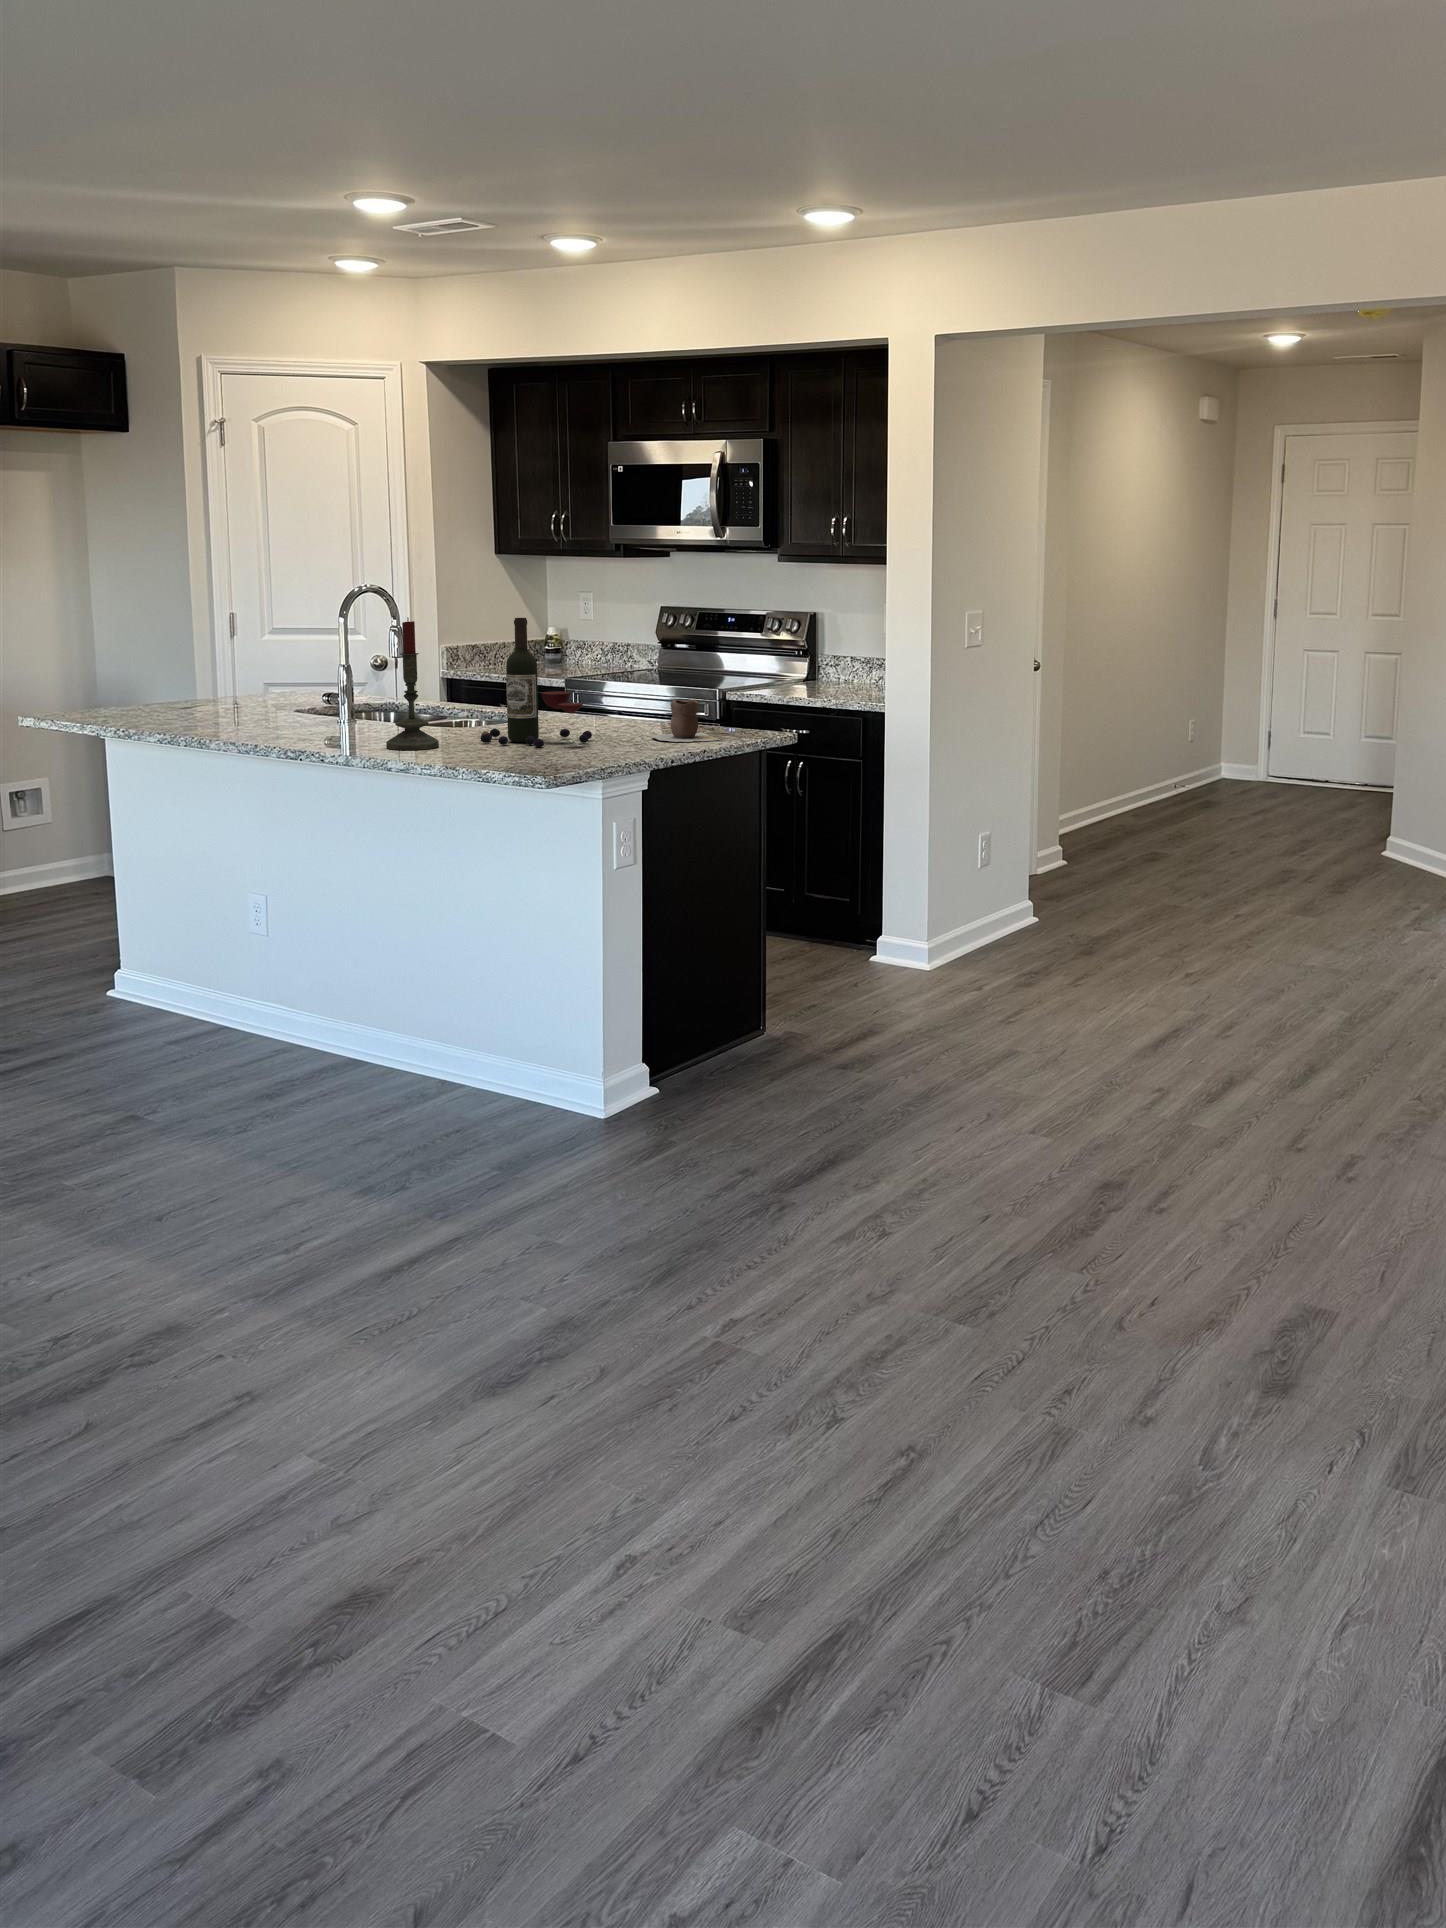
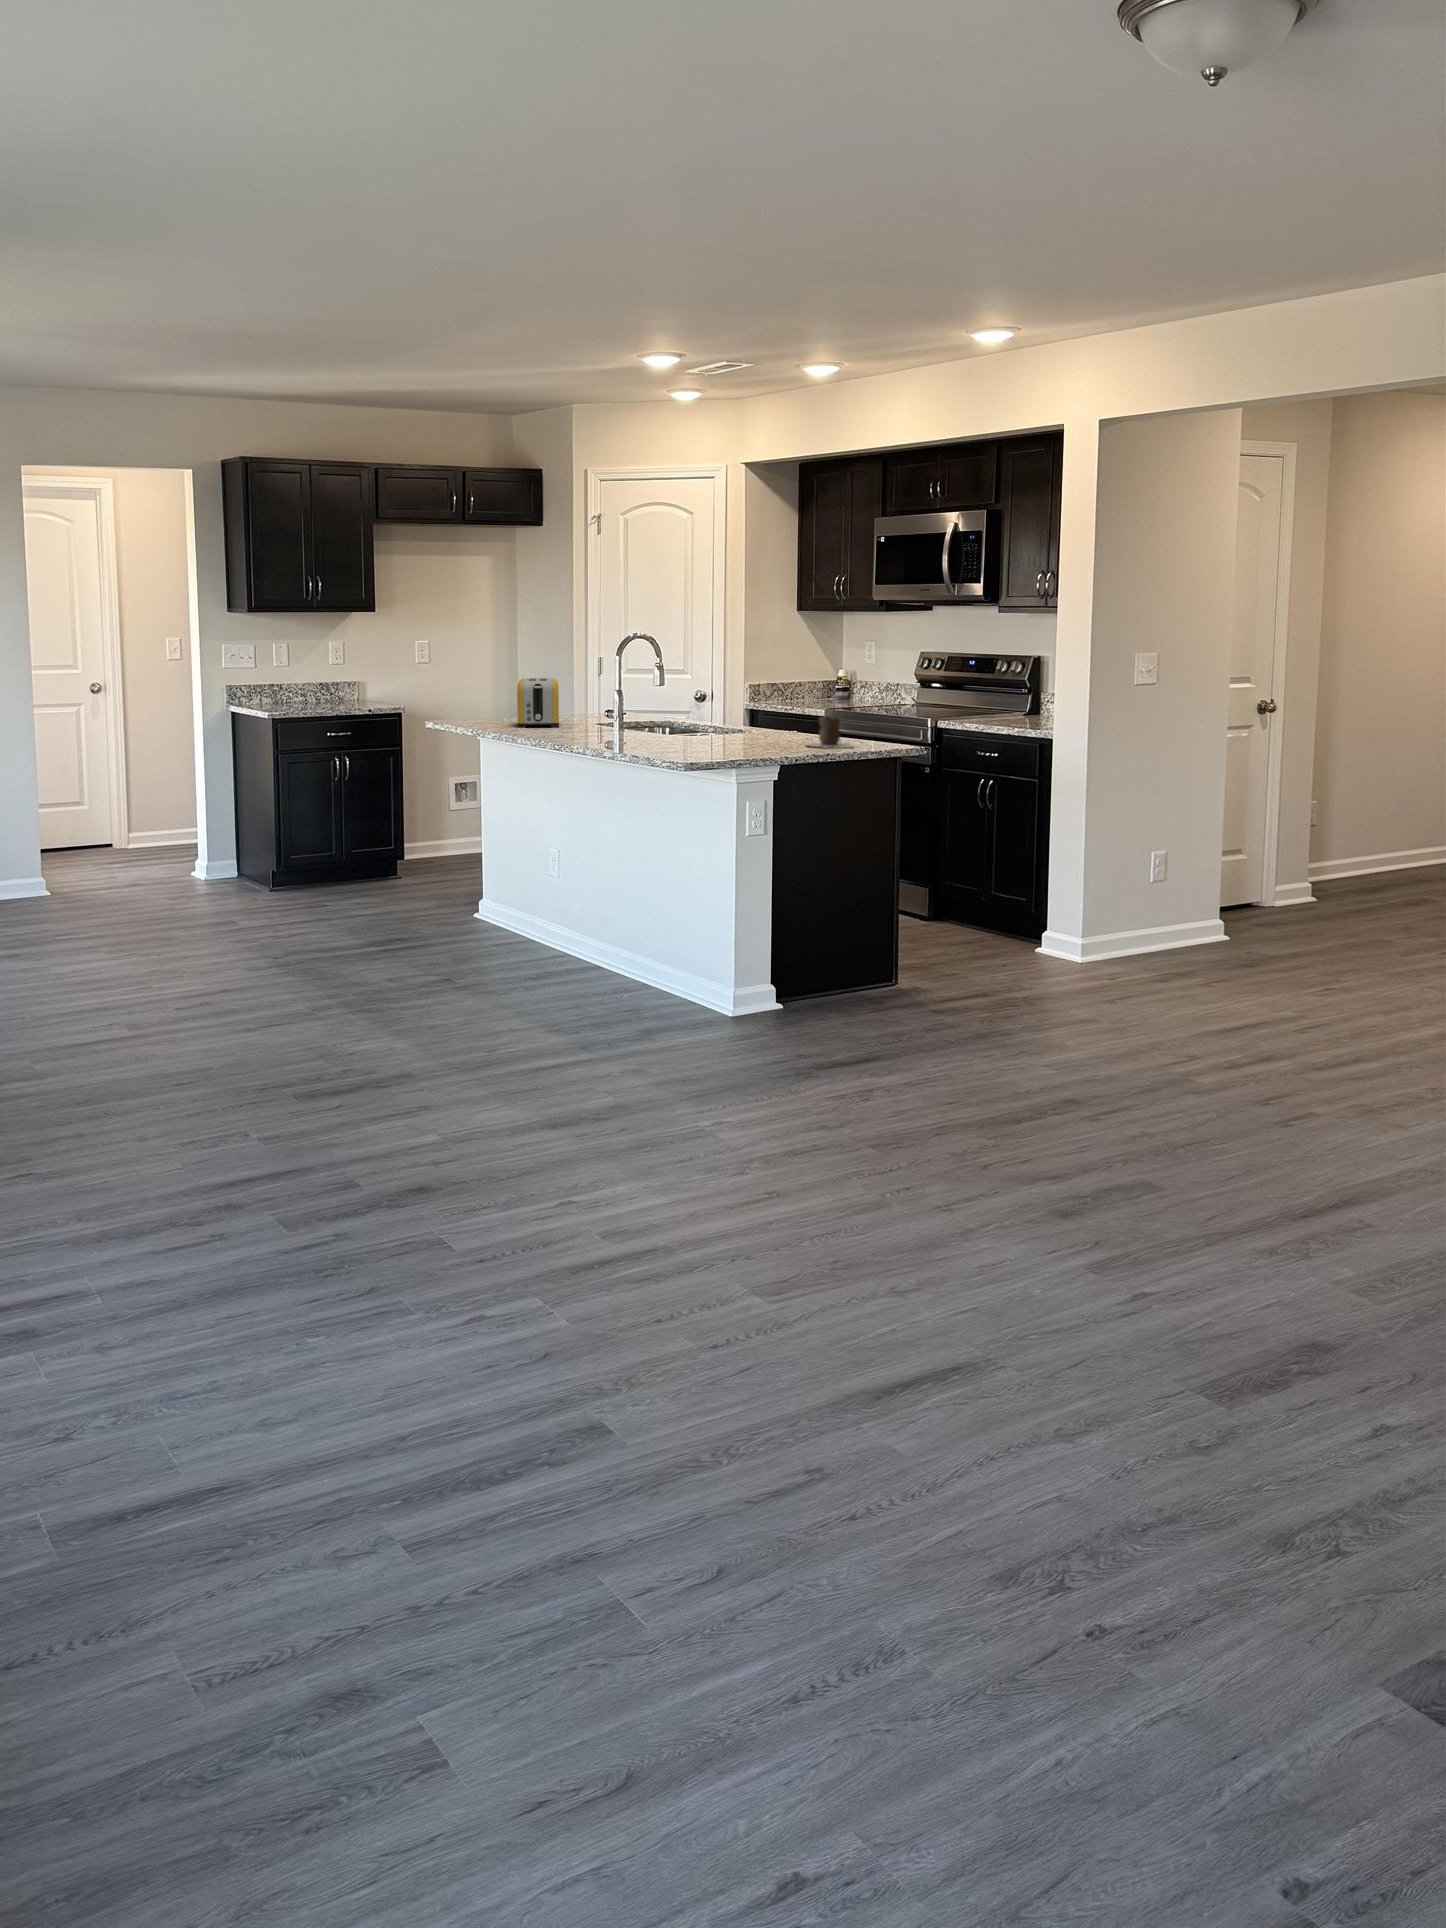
candle: present [386,618,439,750] -> none [612,651,648,745]
wine bottle: present [480,618,592,748] -> none [679,652,760,748]
toaster: none [171,650,247,724] -> present [517,678,559,728]

